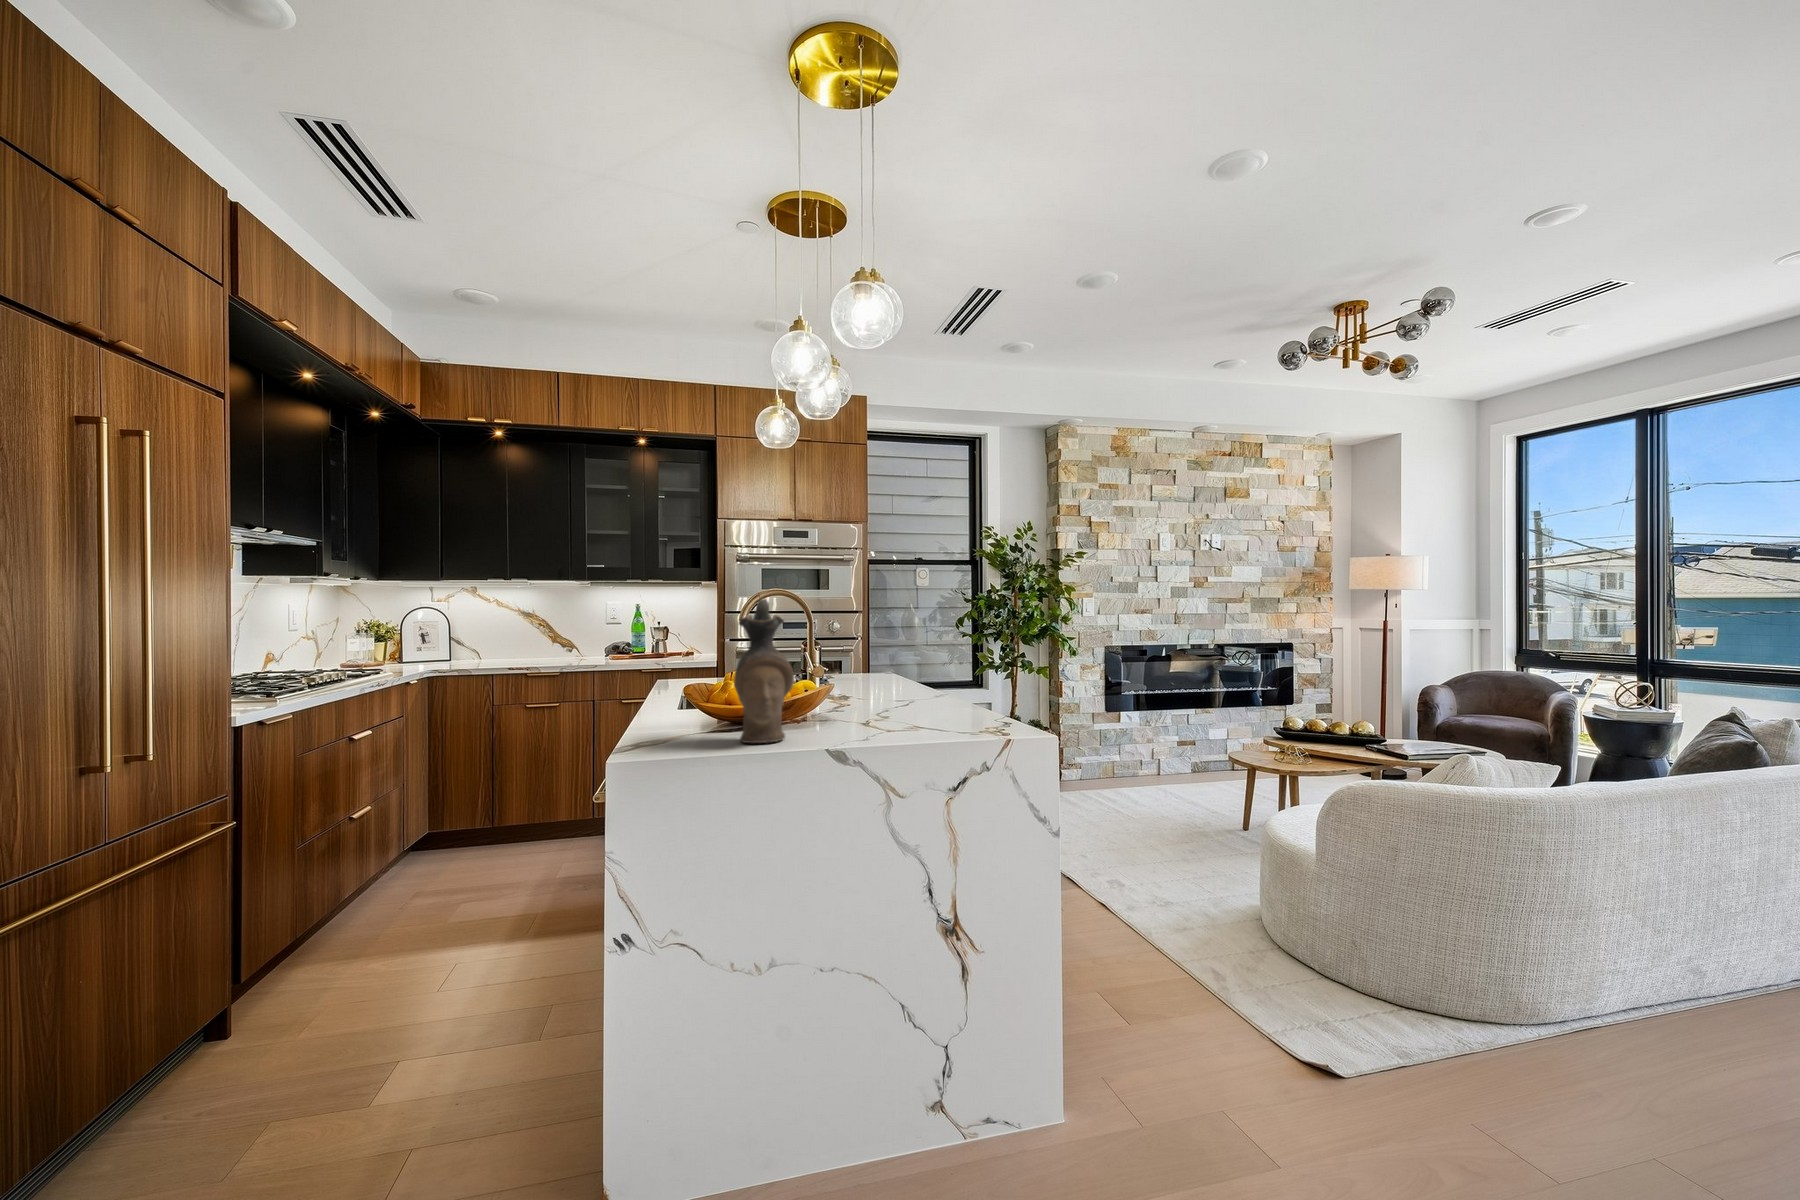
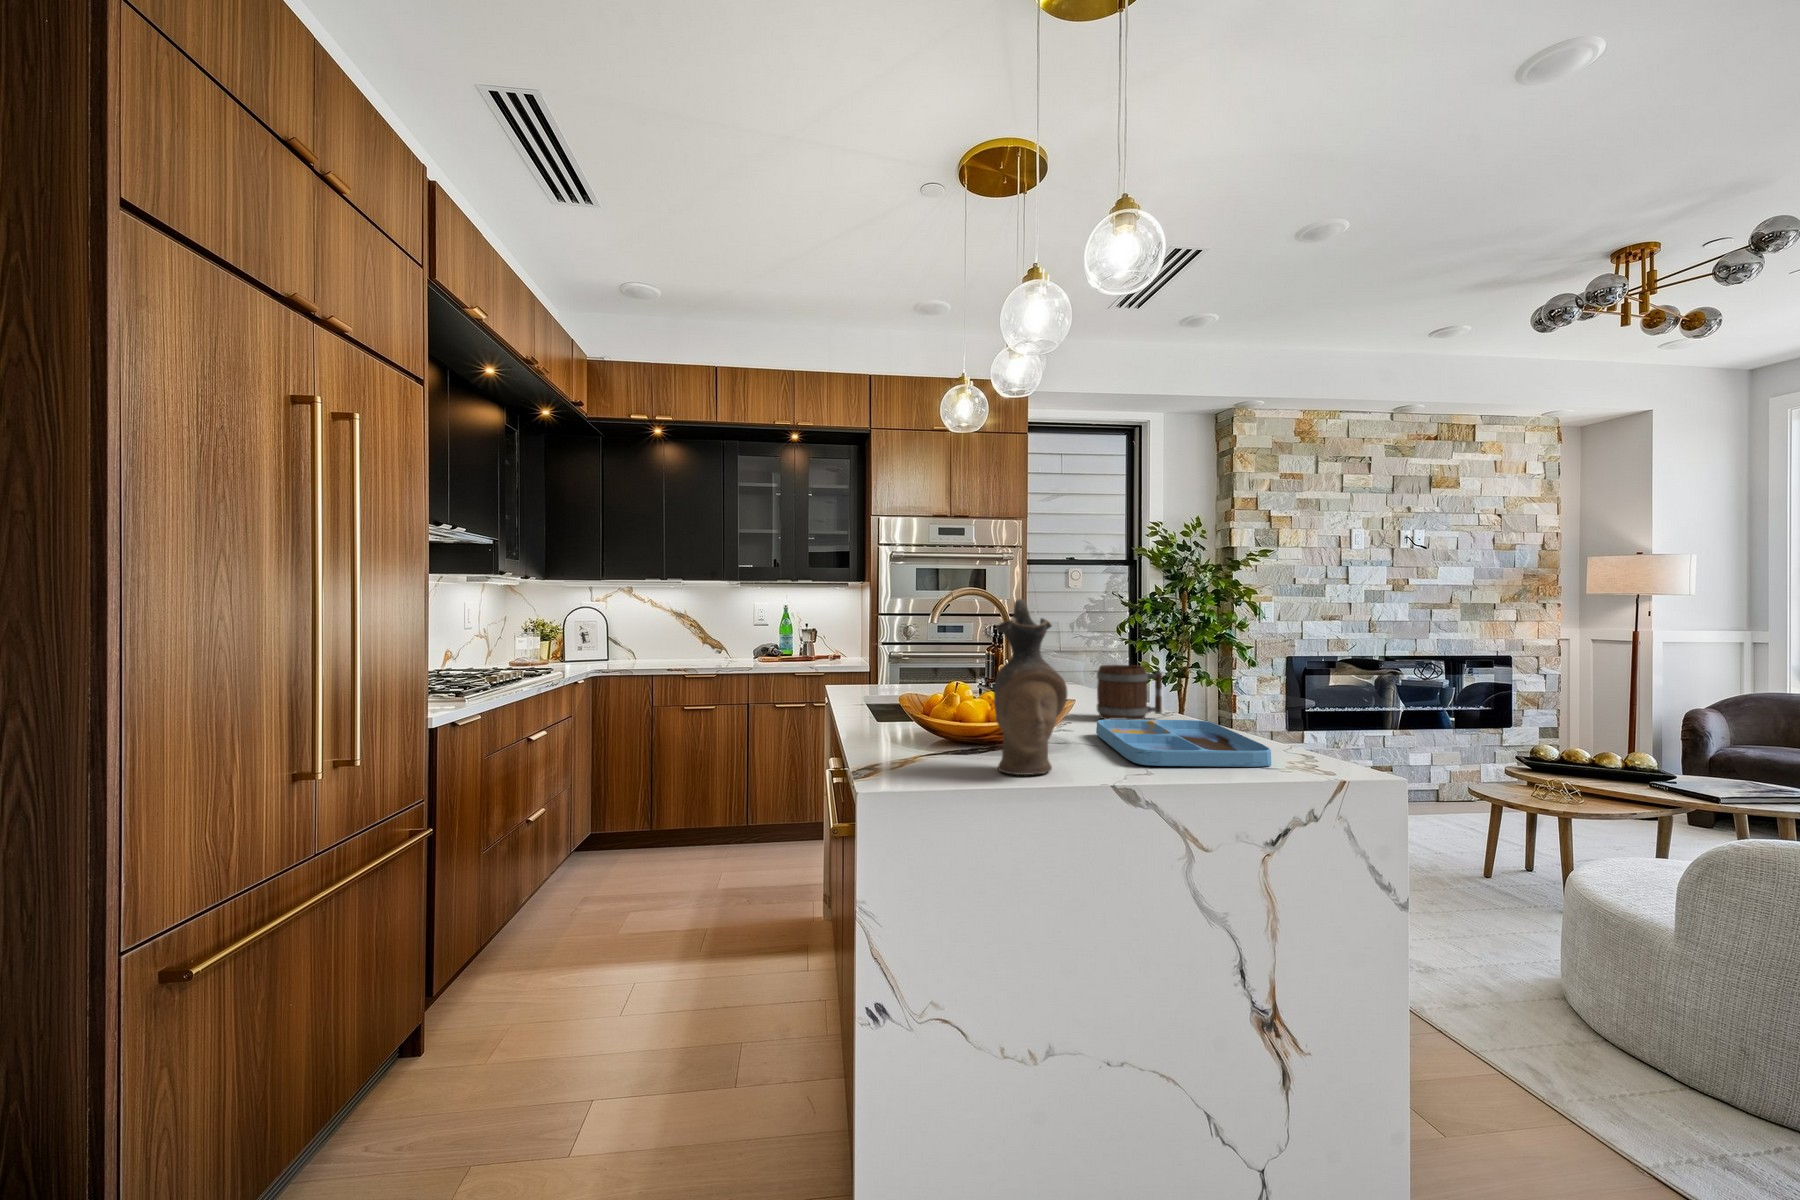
mug: none [866,654,921,702] -> present [1097,665,1162,719]
tray: none [850,699,967,733] -> present [1096,719,1271,767]

